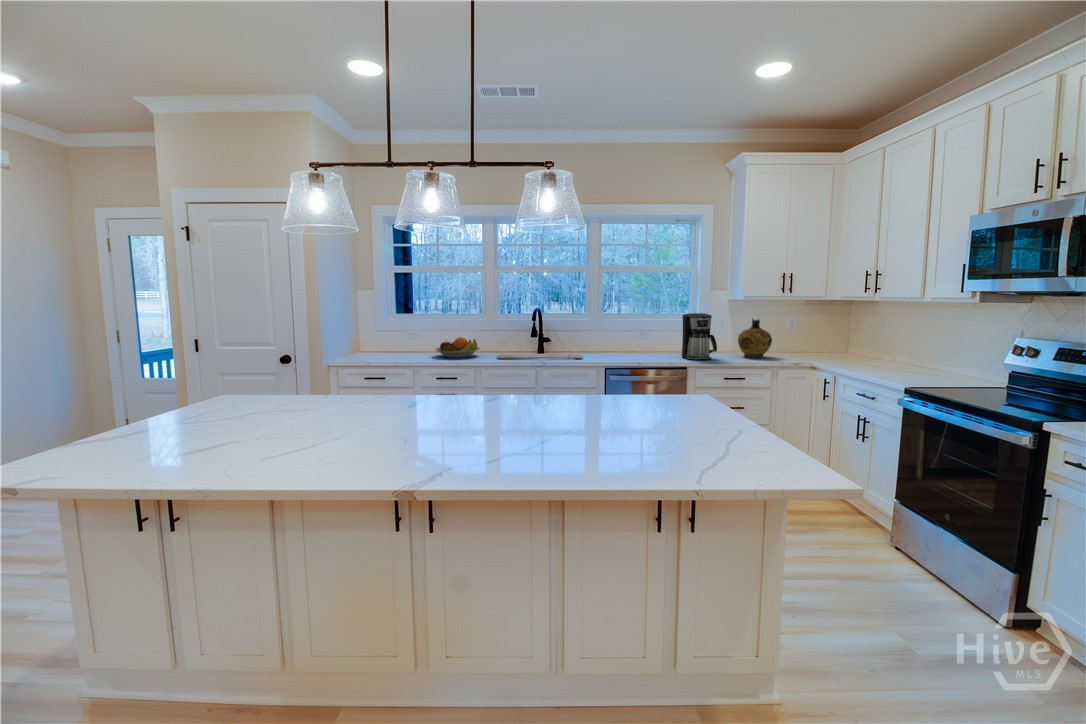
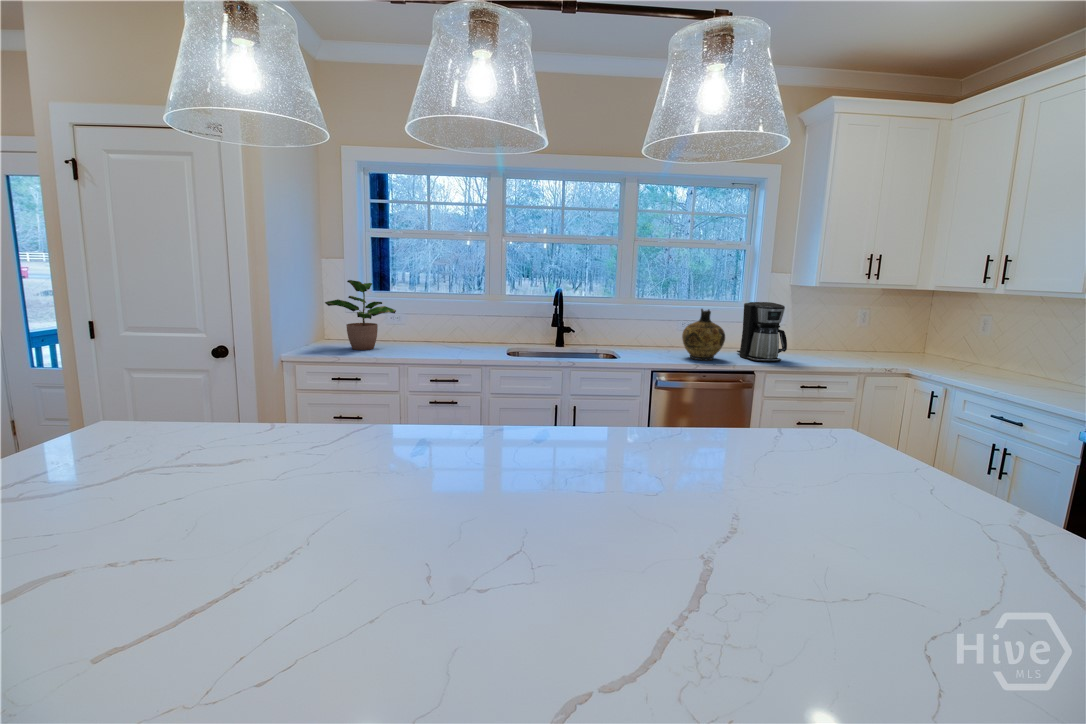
potted plant: none [358,305,412,358] -> present [325,280,396,350]
ceramic jug: present [738,319,772,358] -> present [682,309,725,360]
fruit bowl: present [435,338,480,358] -> none [427,325,486,352]

